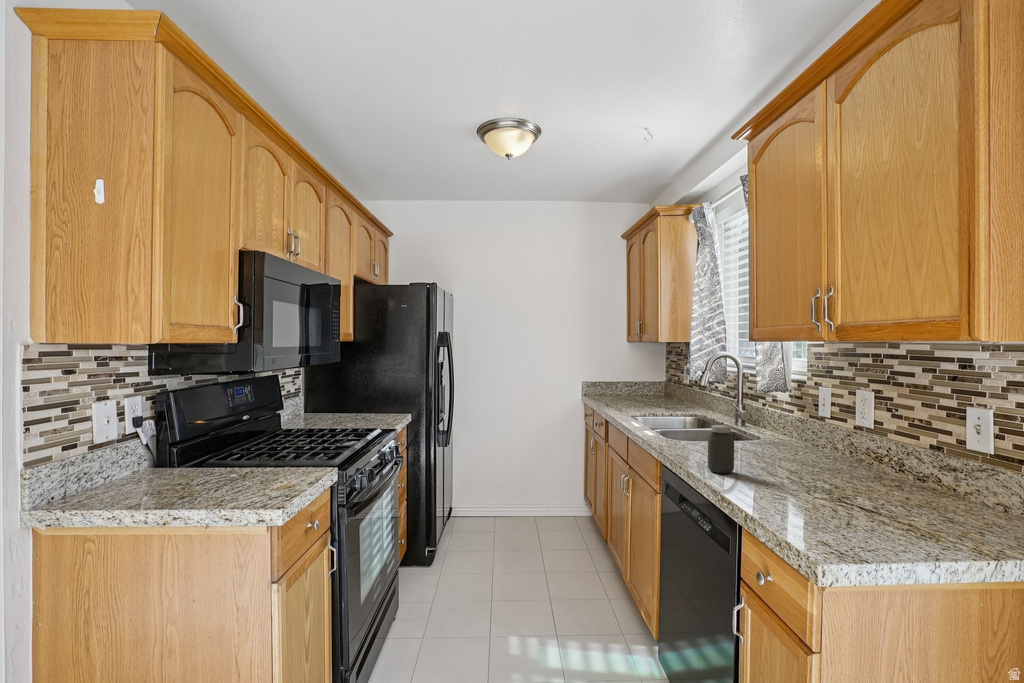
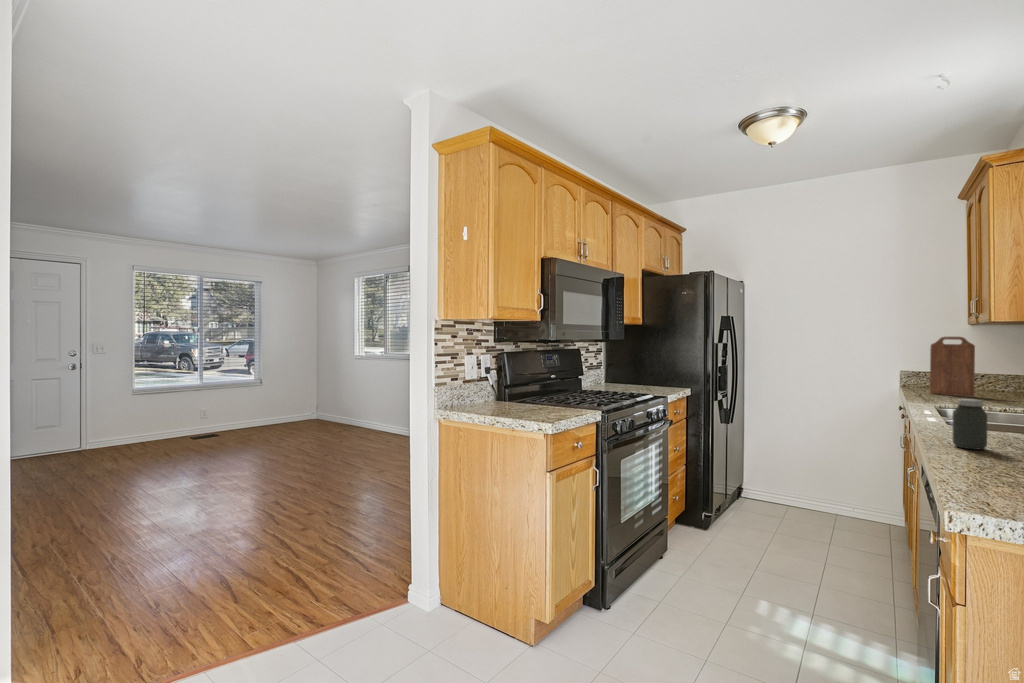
cutting board: none [608,353,637,403] -> present [930,337,975,396]

